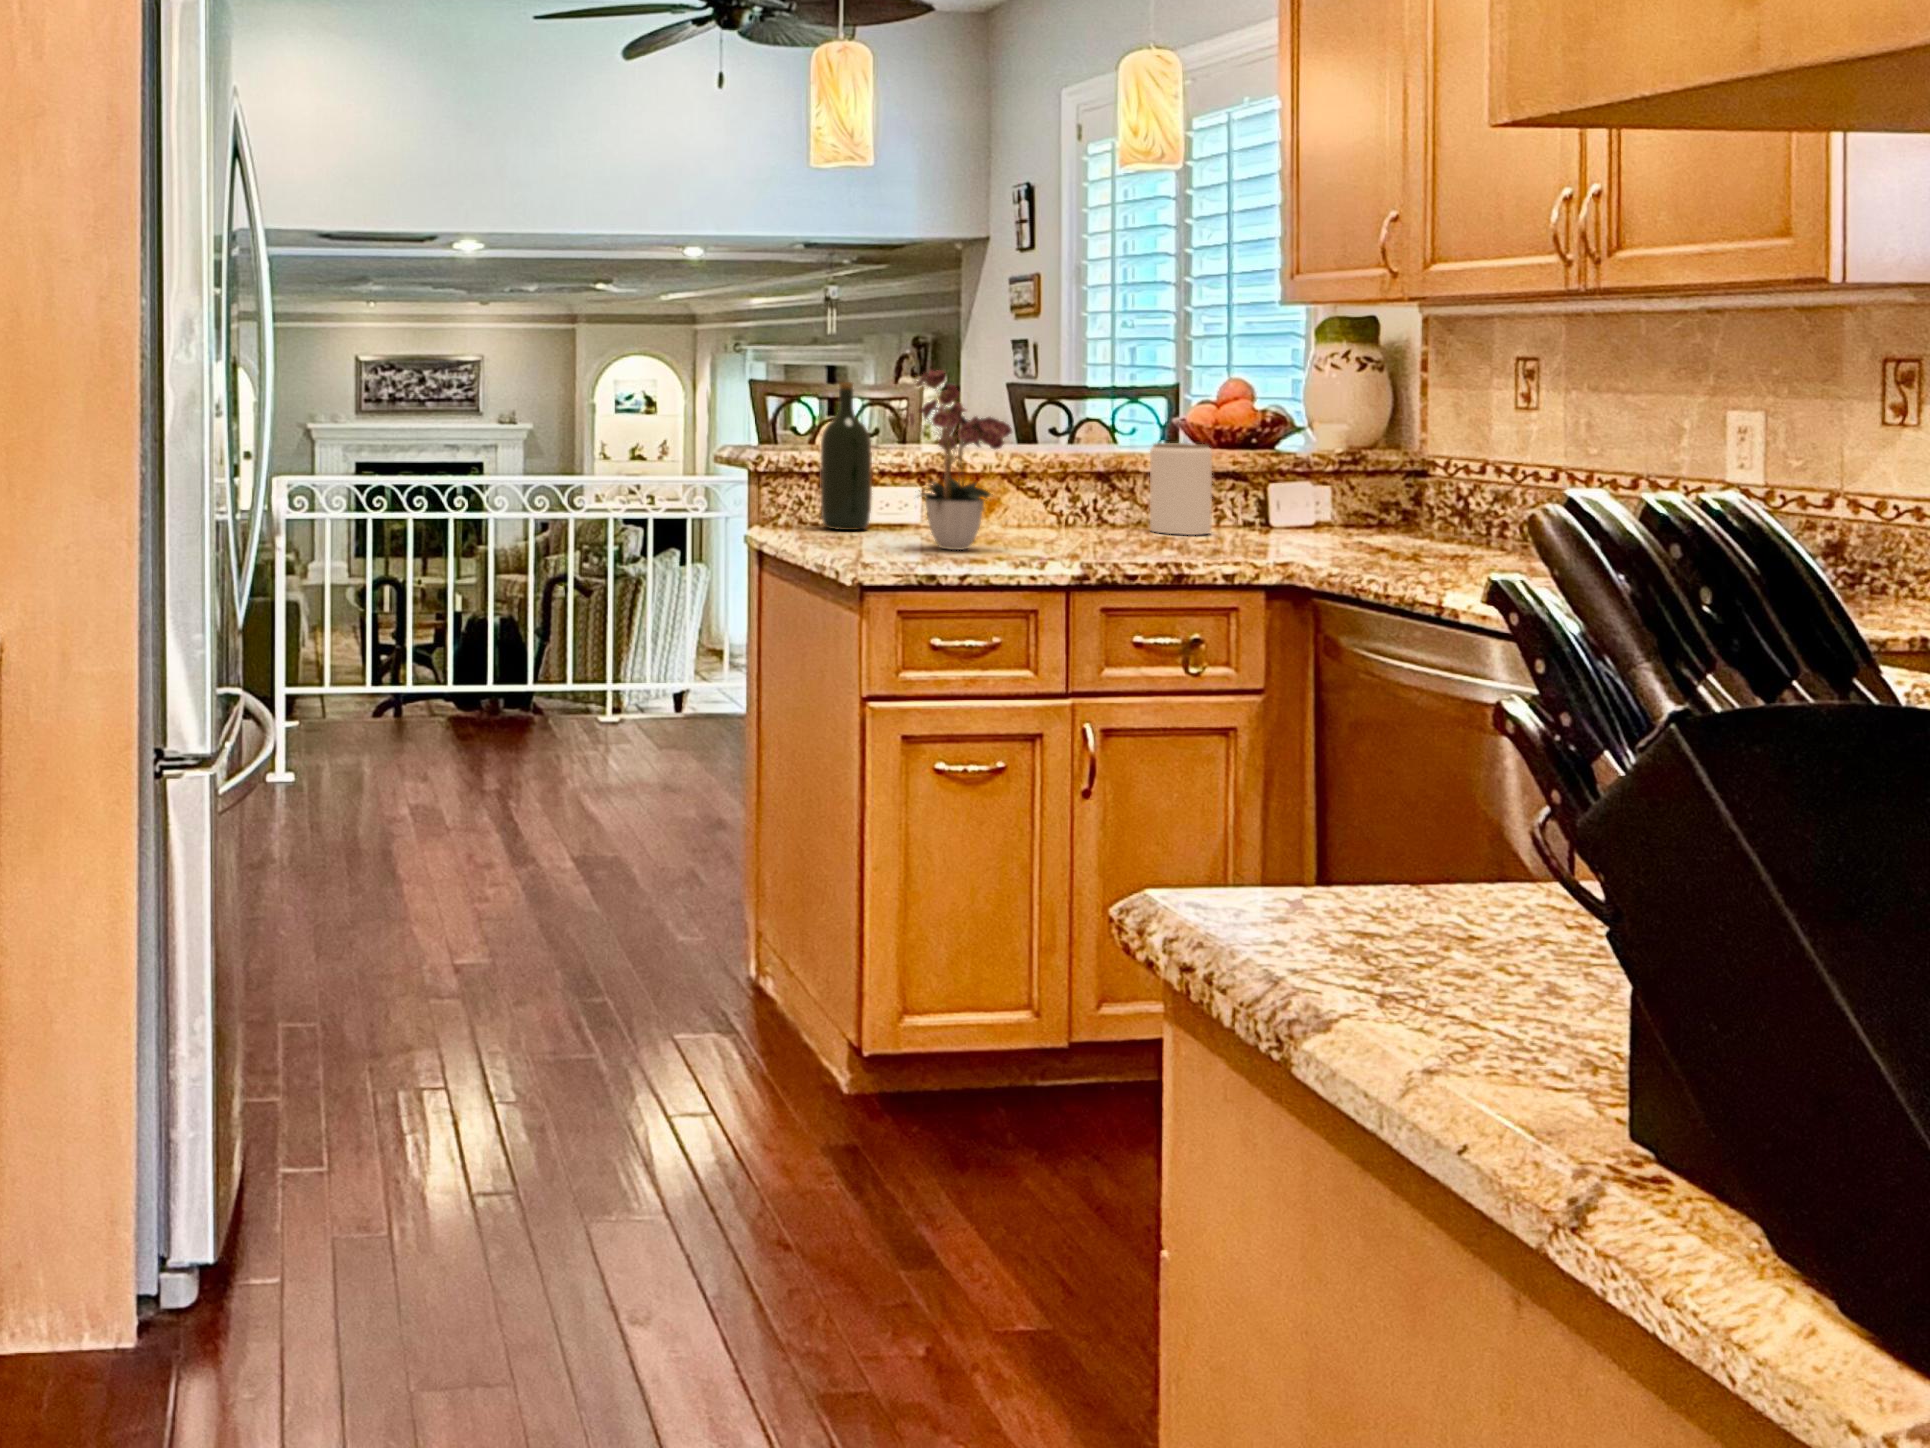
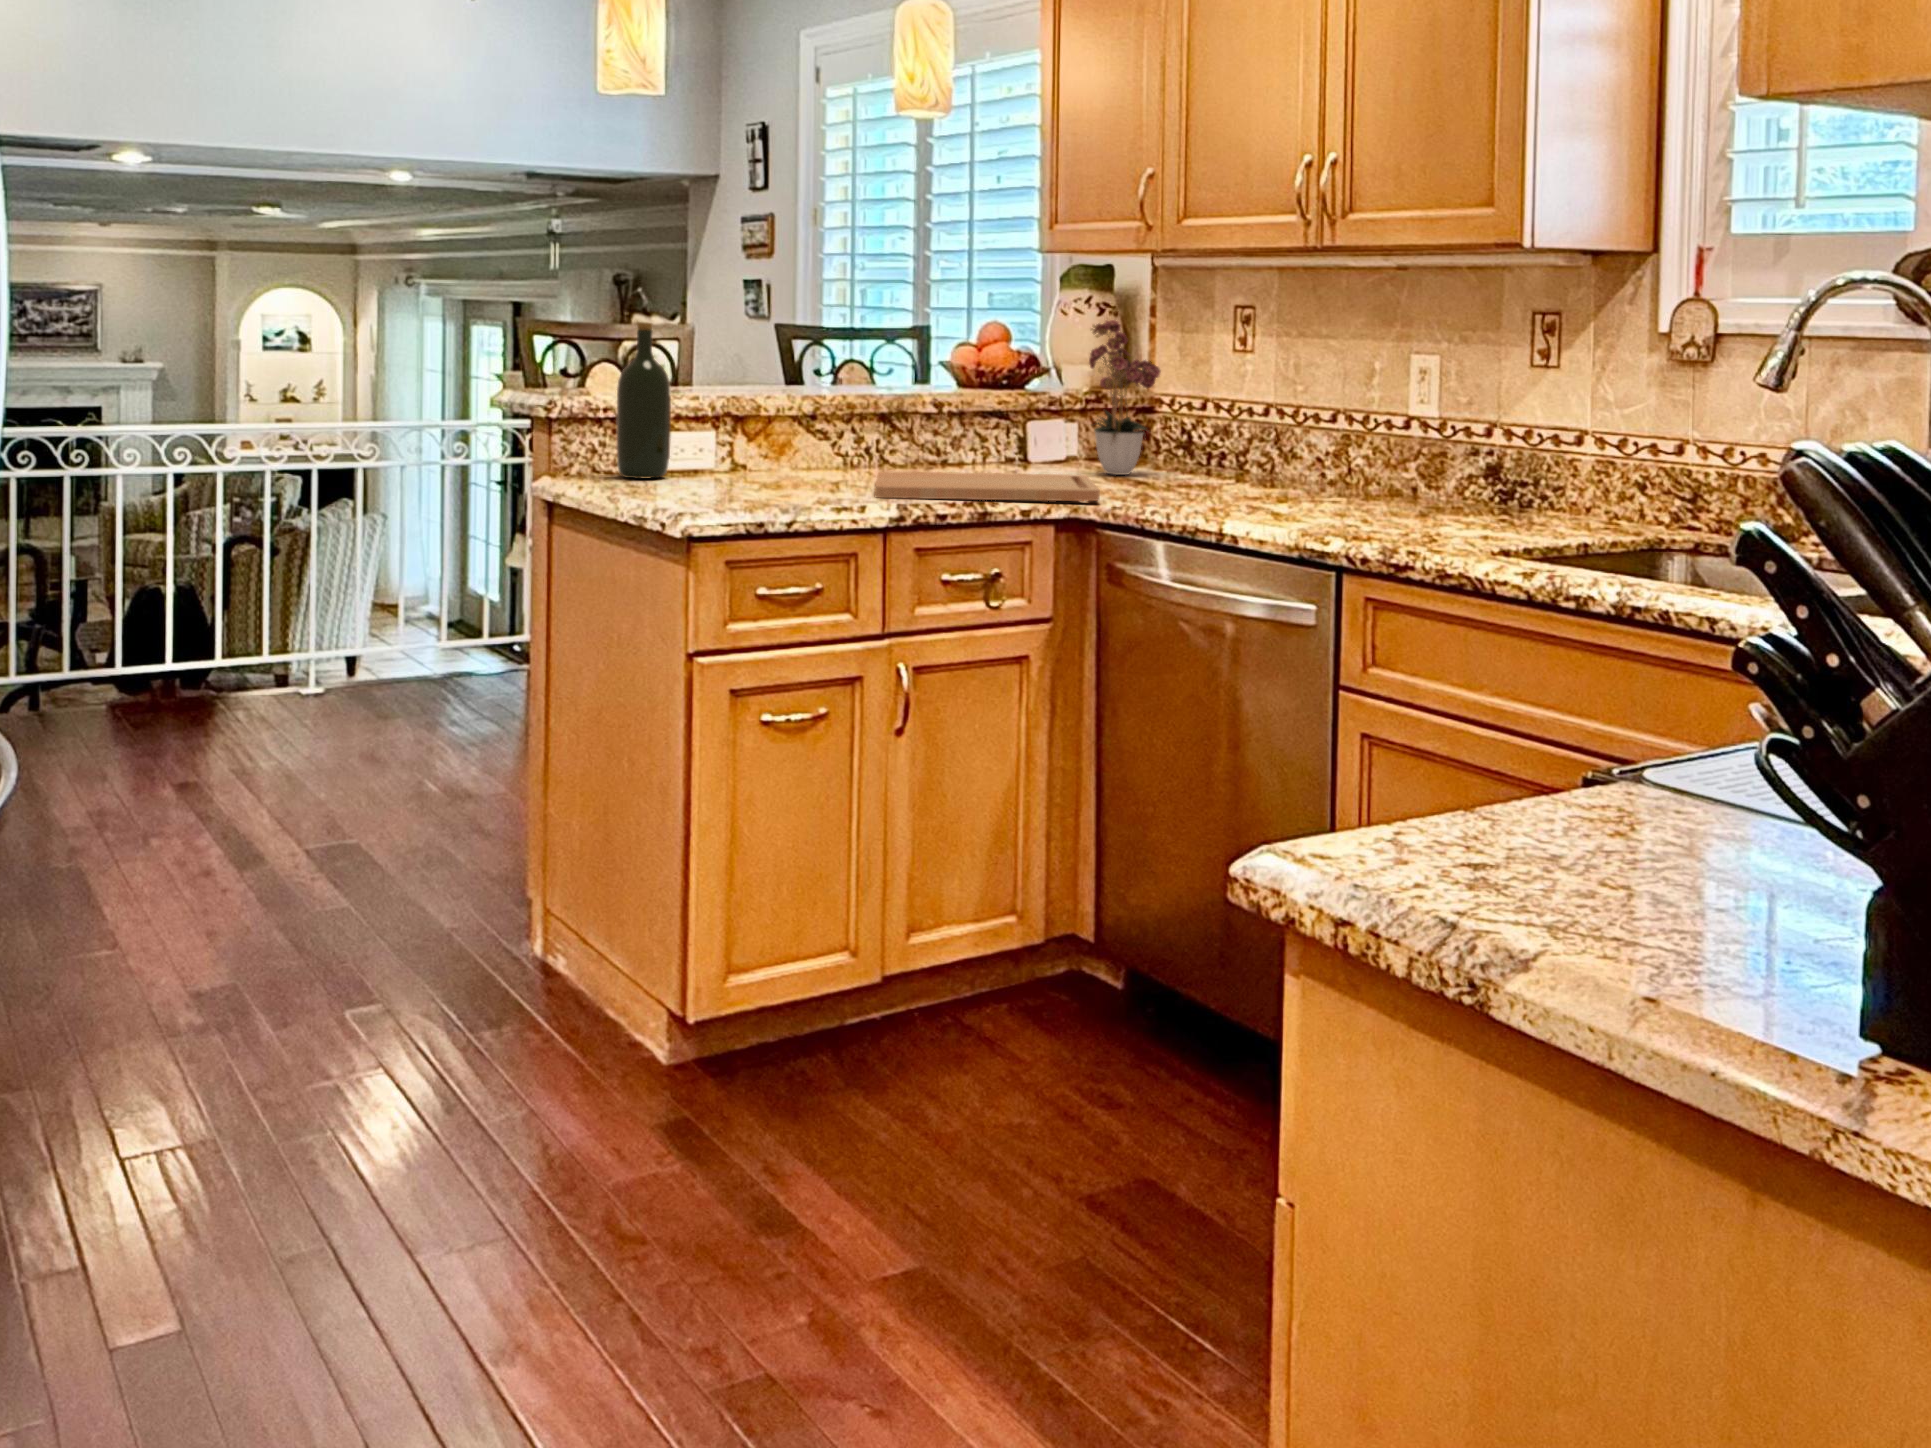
flower arrangement: present [909,370,1012,550] -> present [1089,320,1161,475]
jar: present [1150,443,1212,535] -> none [929,385,986,472]
cutting board: none [1067,530,1321,568] -> present [875,471,1100,501]

